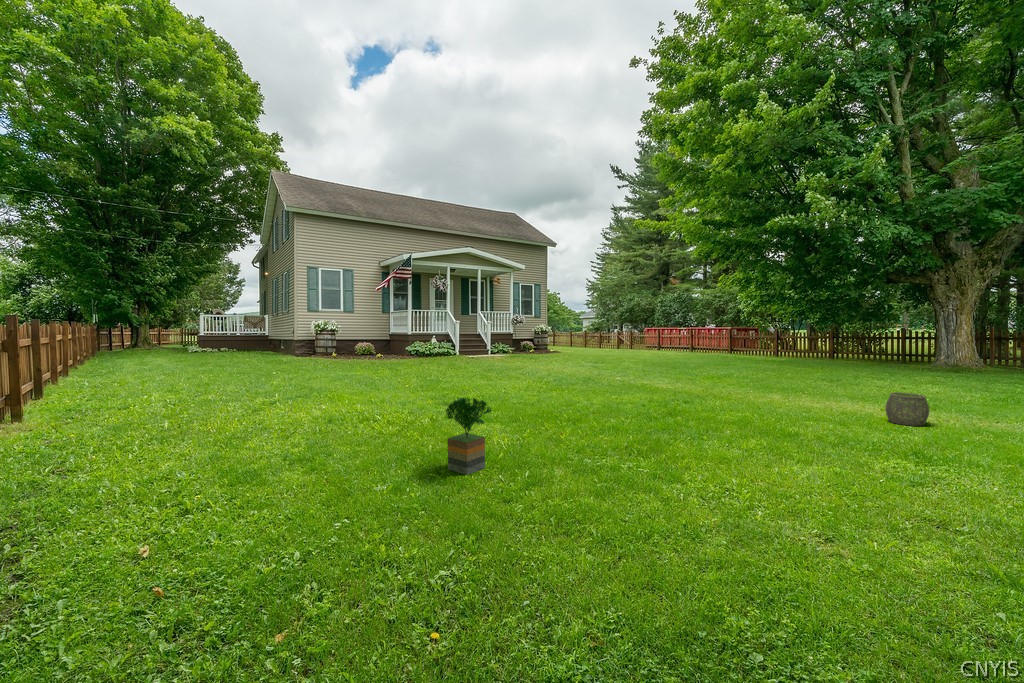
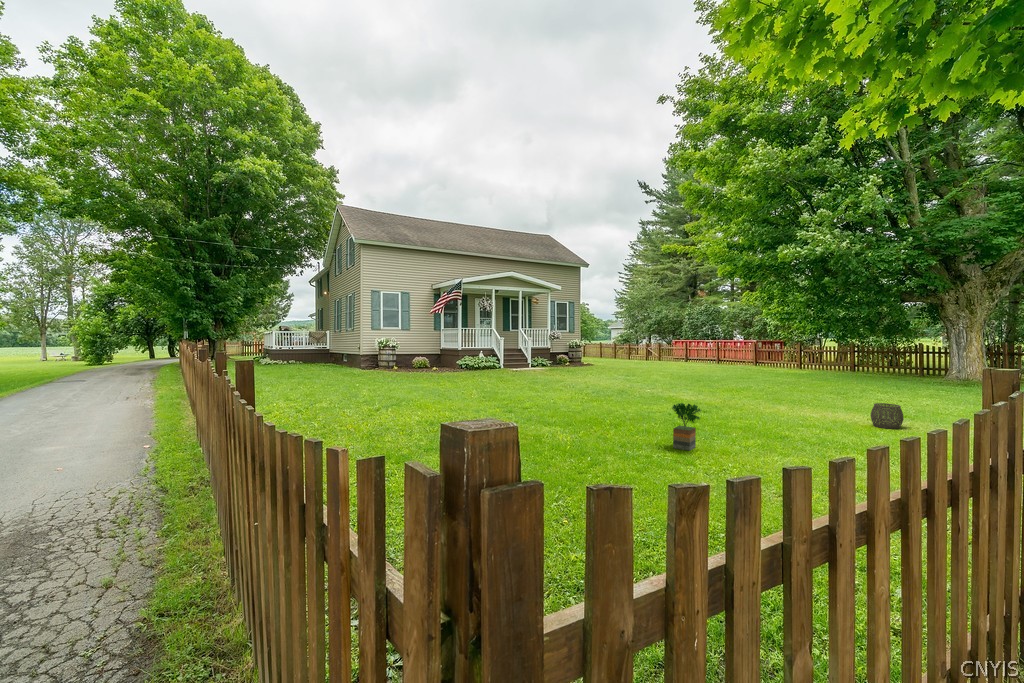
potted tree: present [446,397,492,475] -> present [672,403,702,451]

